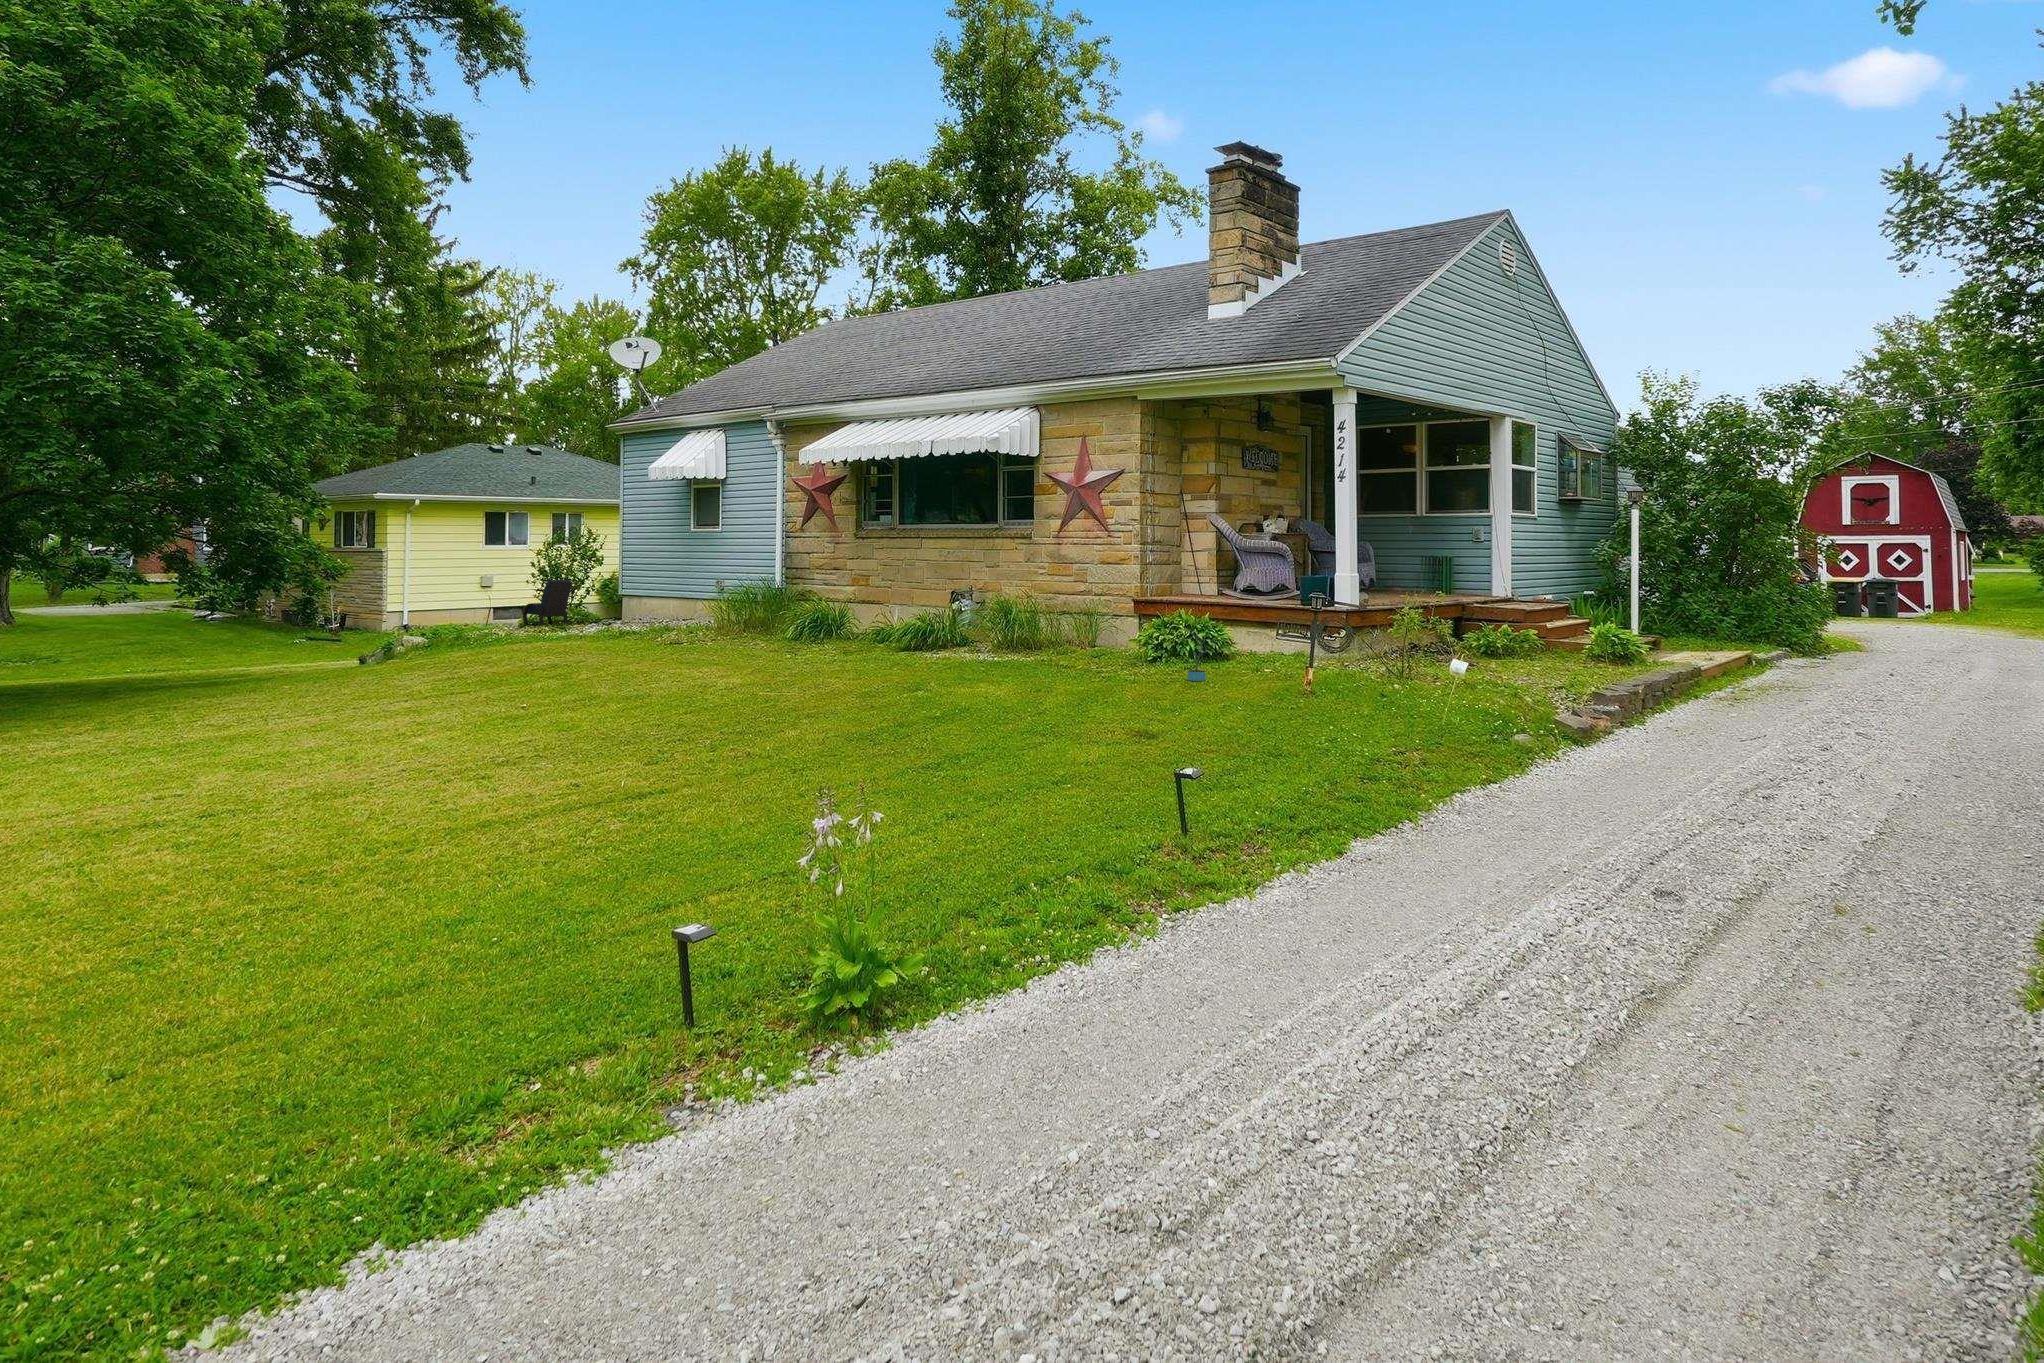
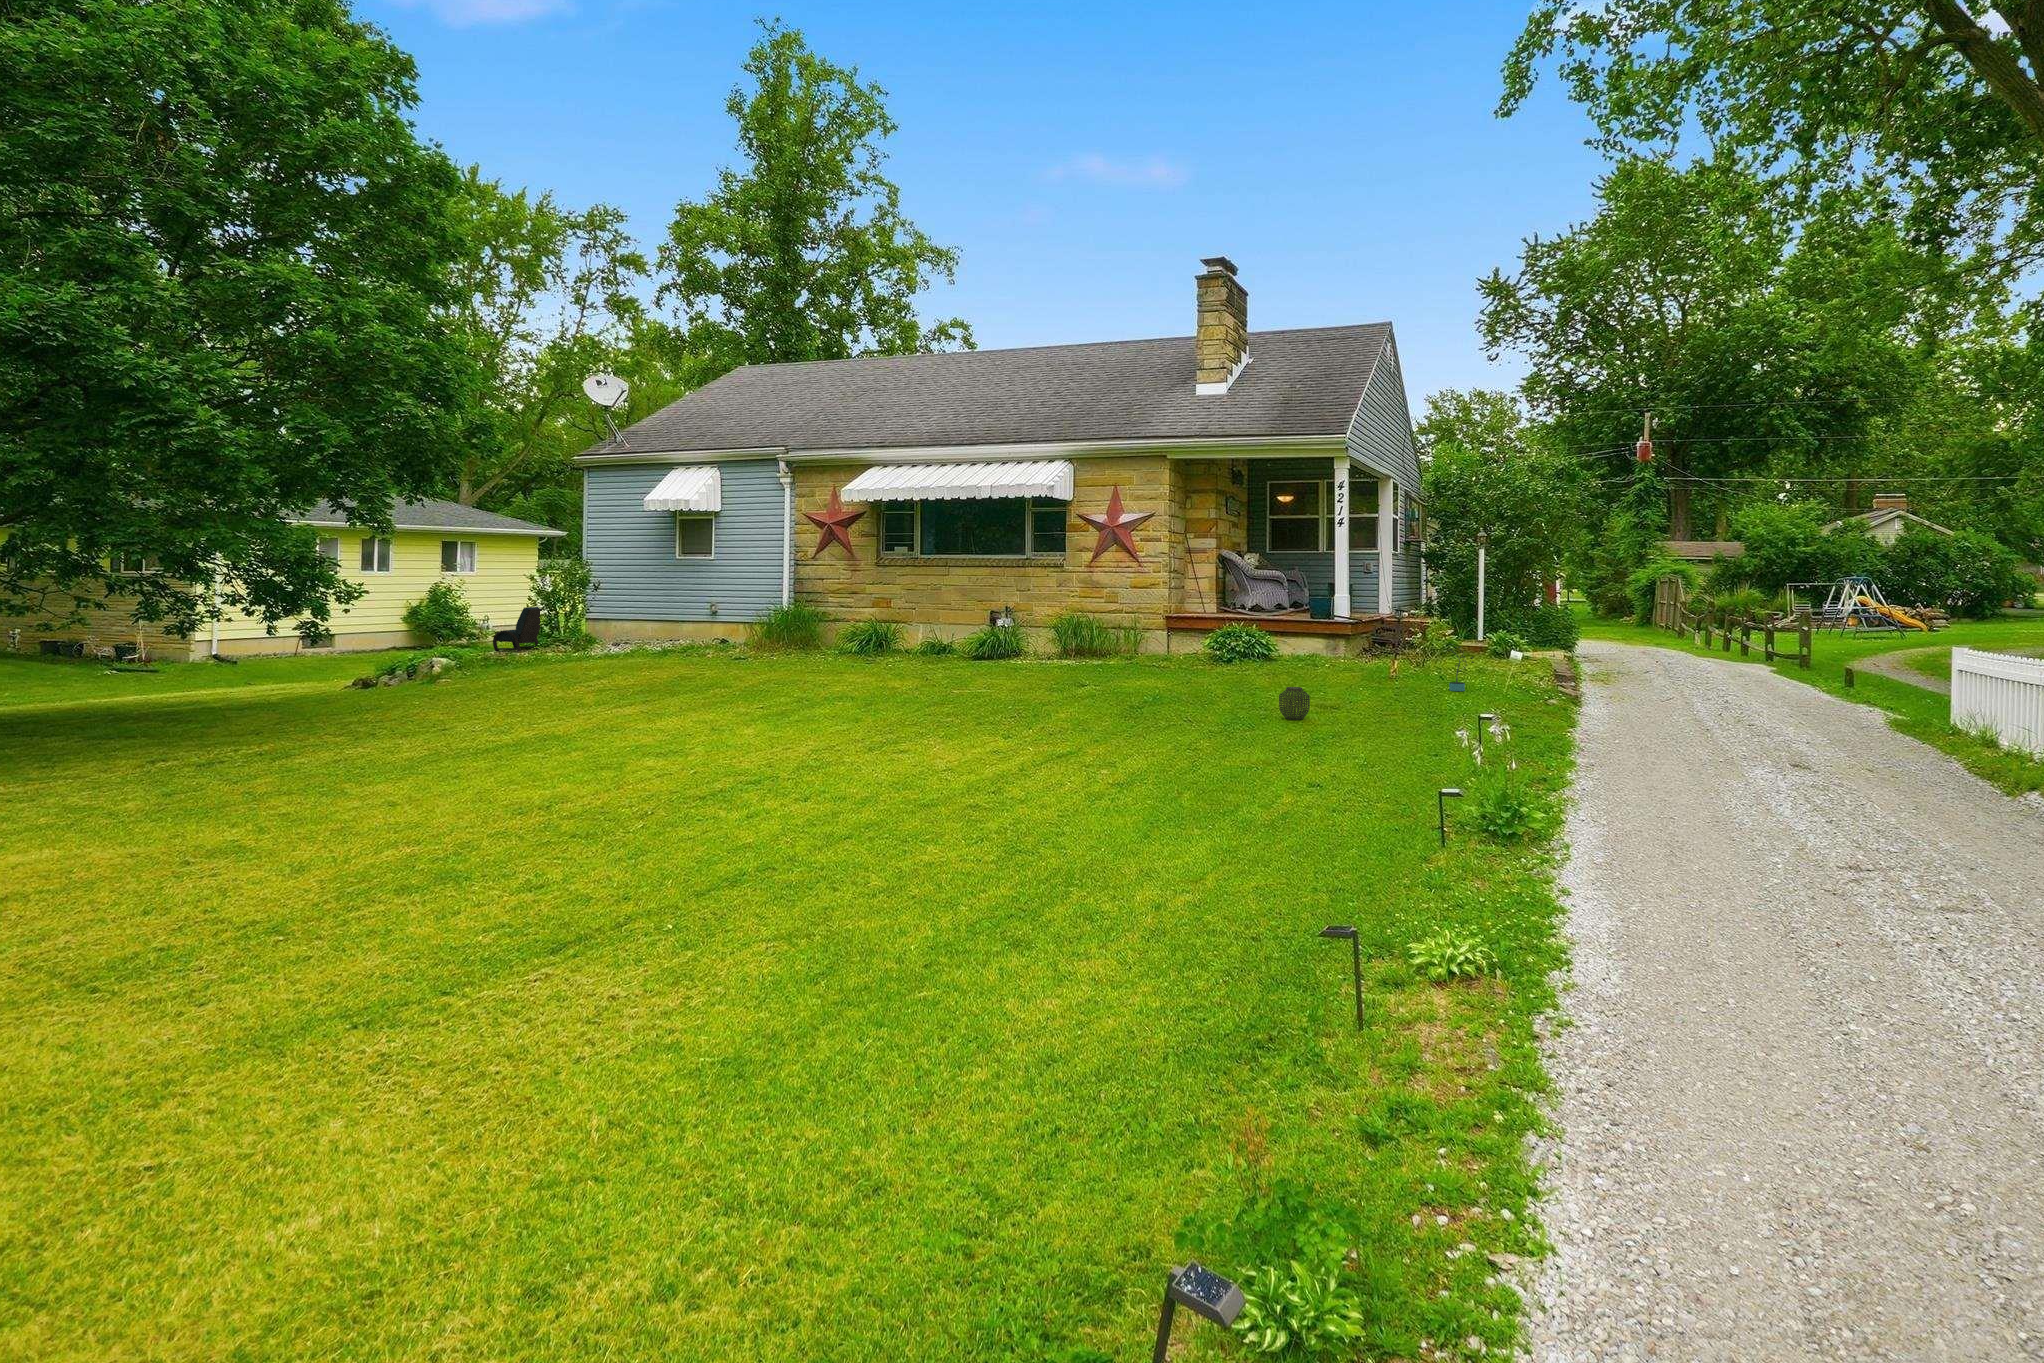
potted plant: present [1181,623,1214,681] -> present [1447,644,1474,691]
woven basket: none [1038,686,1080,732] -> present [1279,687,1310,720]

